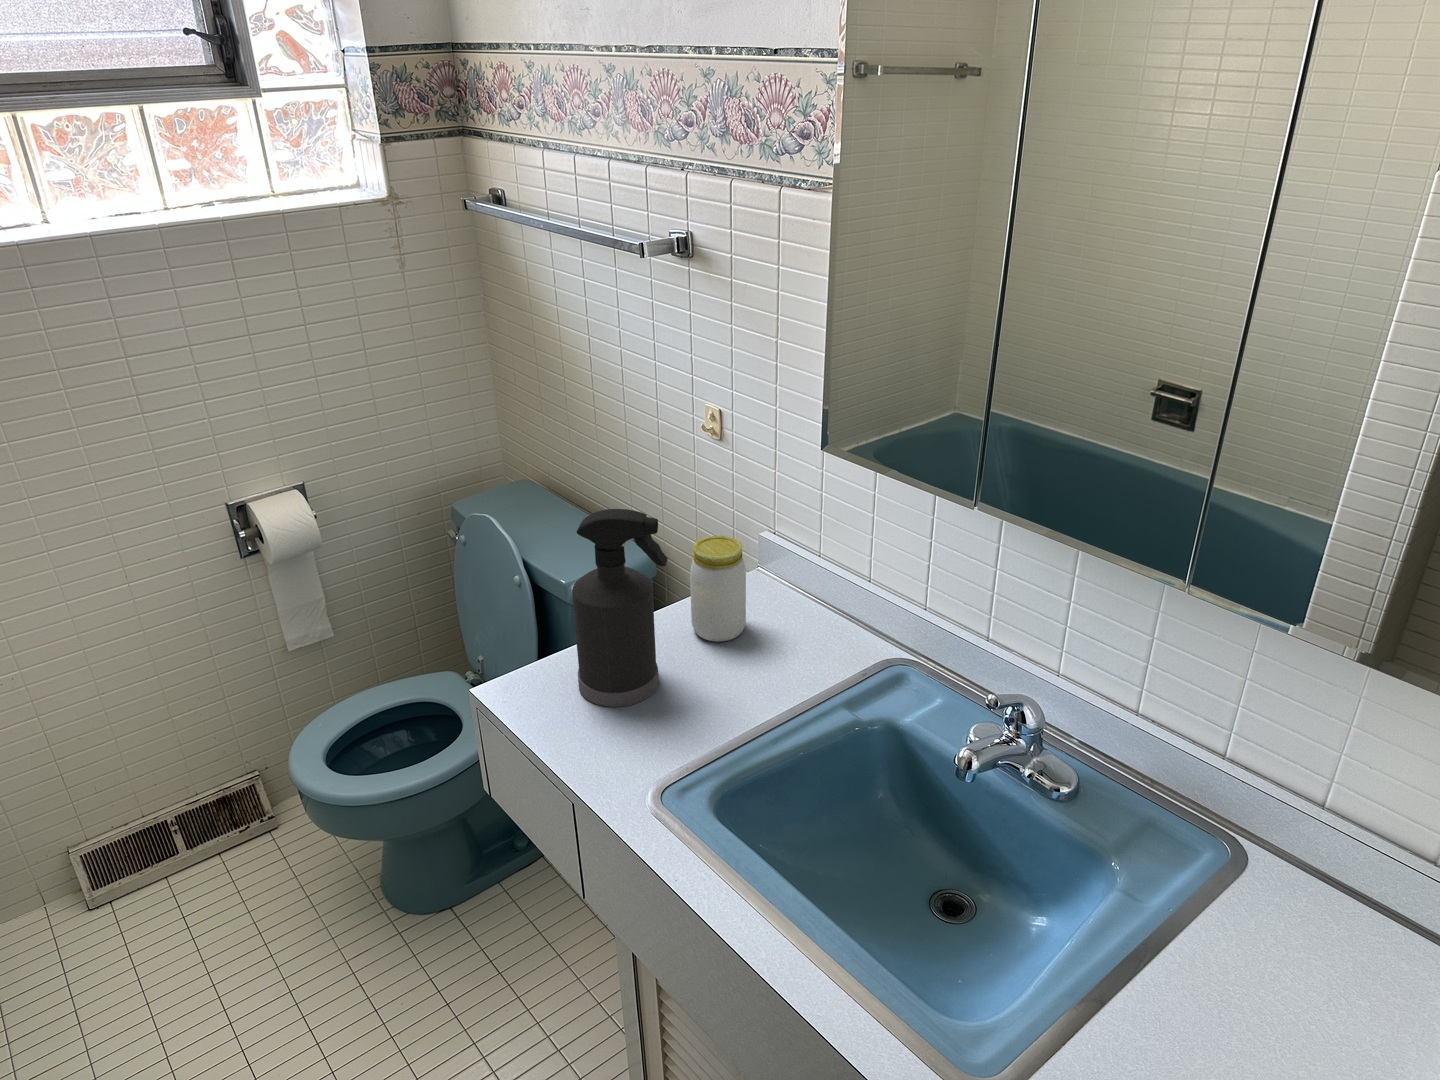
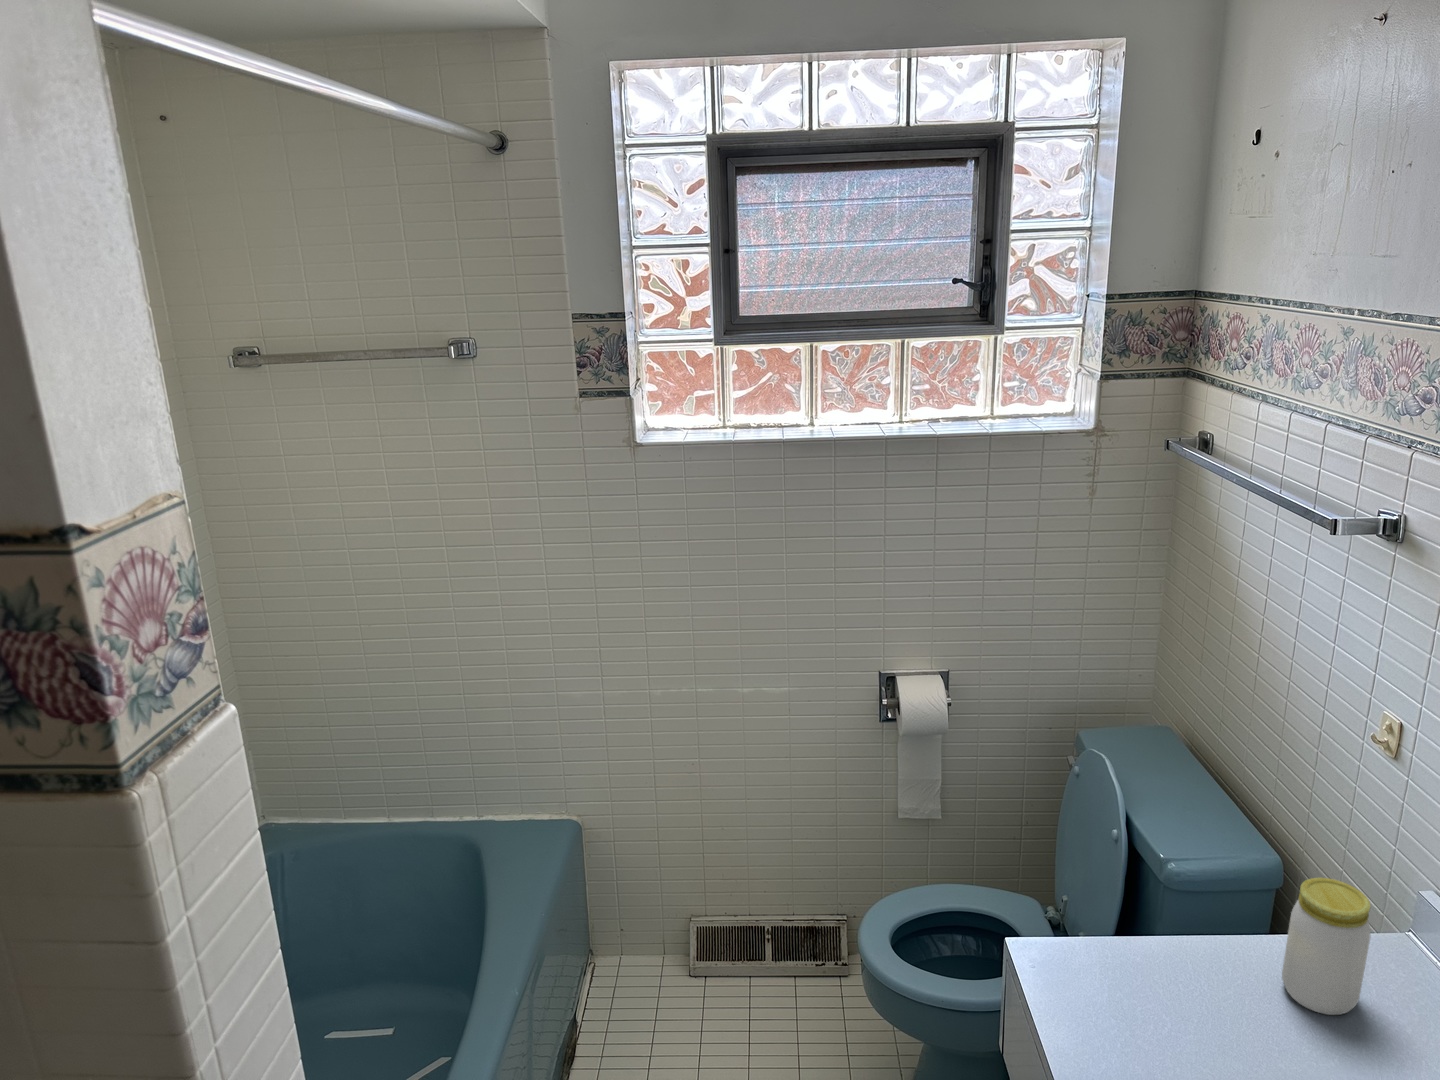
spray bottle: present [572,509,668,707] -> none [1113,807,1247,1038]

